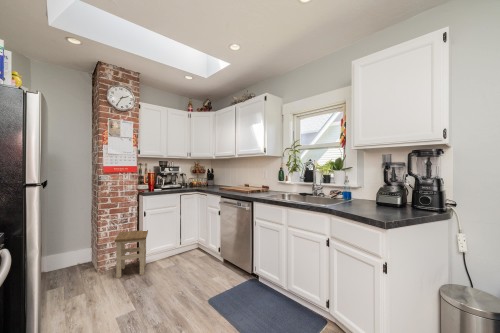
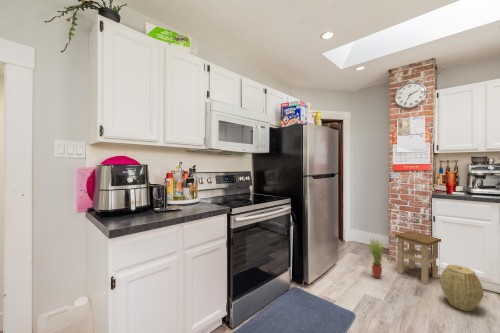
woven basket: none [161,245,186,279] -> present [440,265,484,311]
potted plant: none [97,249,115,295] -> present [369,239,384,278]

